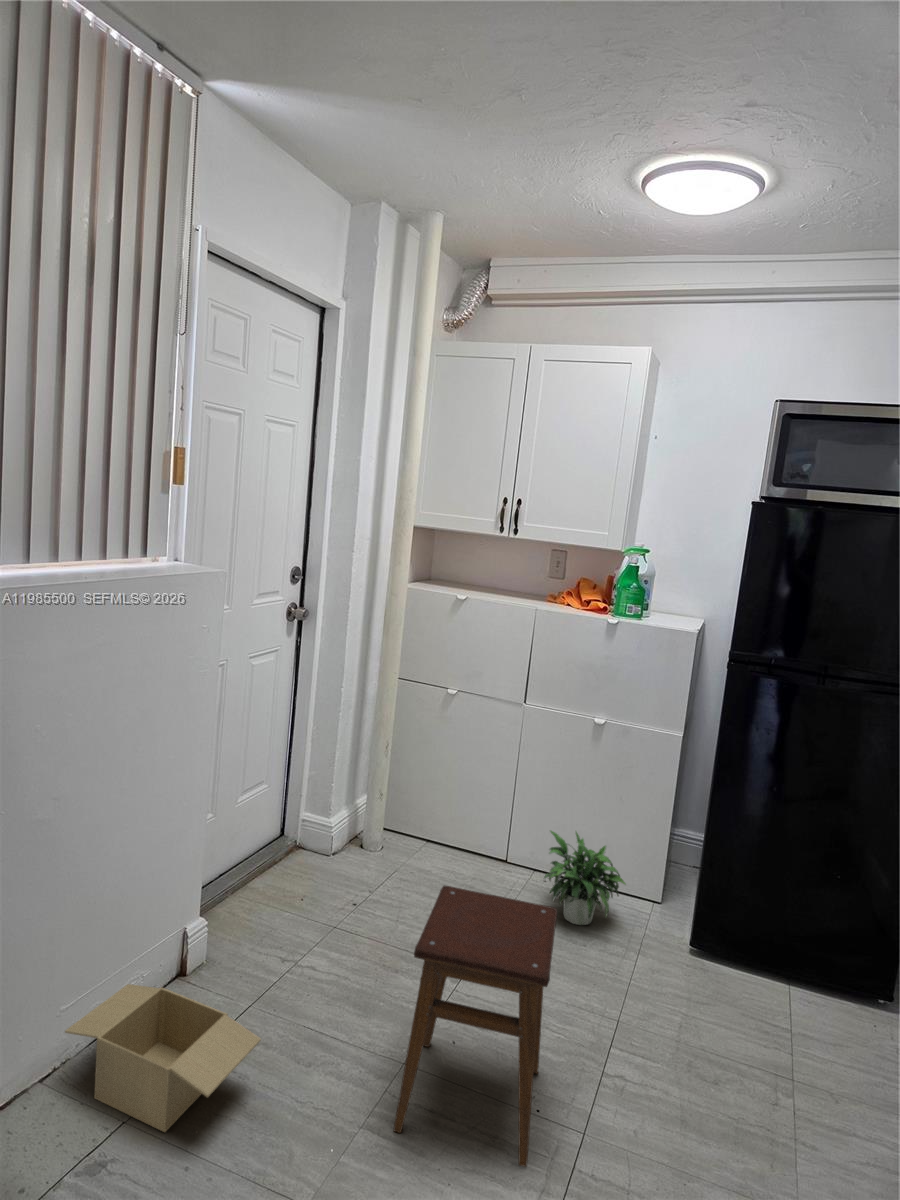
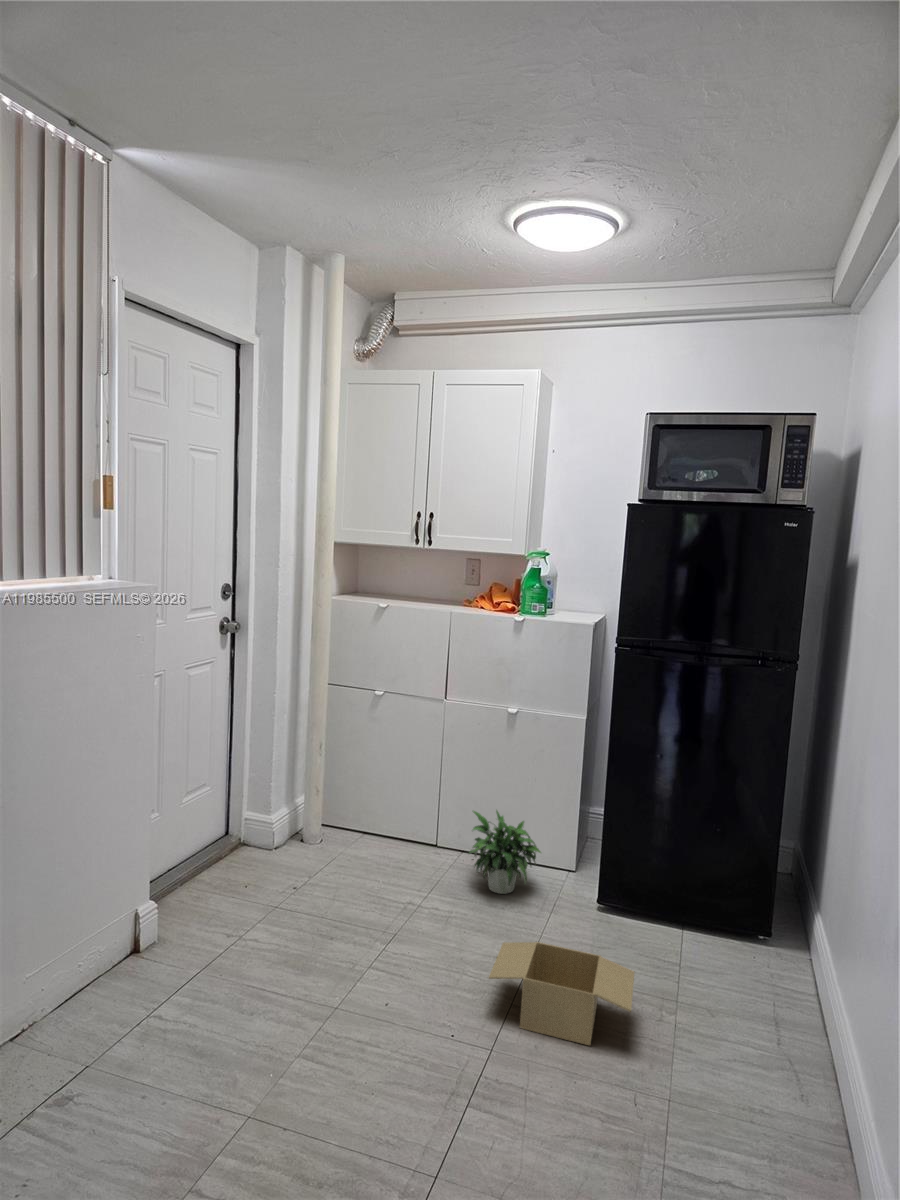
stool: present [394,886,557,1167] -> none [328,855,468,1091]
cardboard box: present [65,984,261,1132] -> present [489,942,634,1045]

